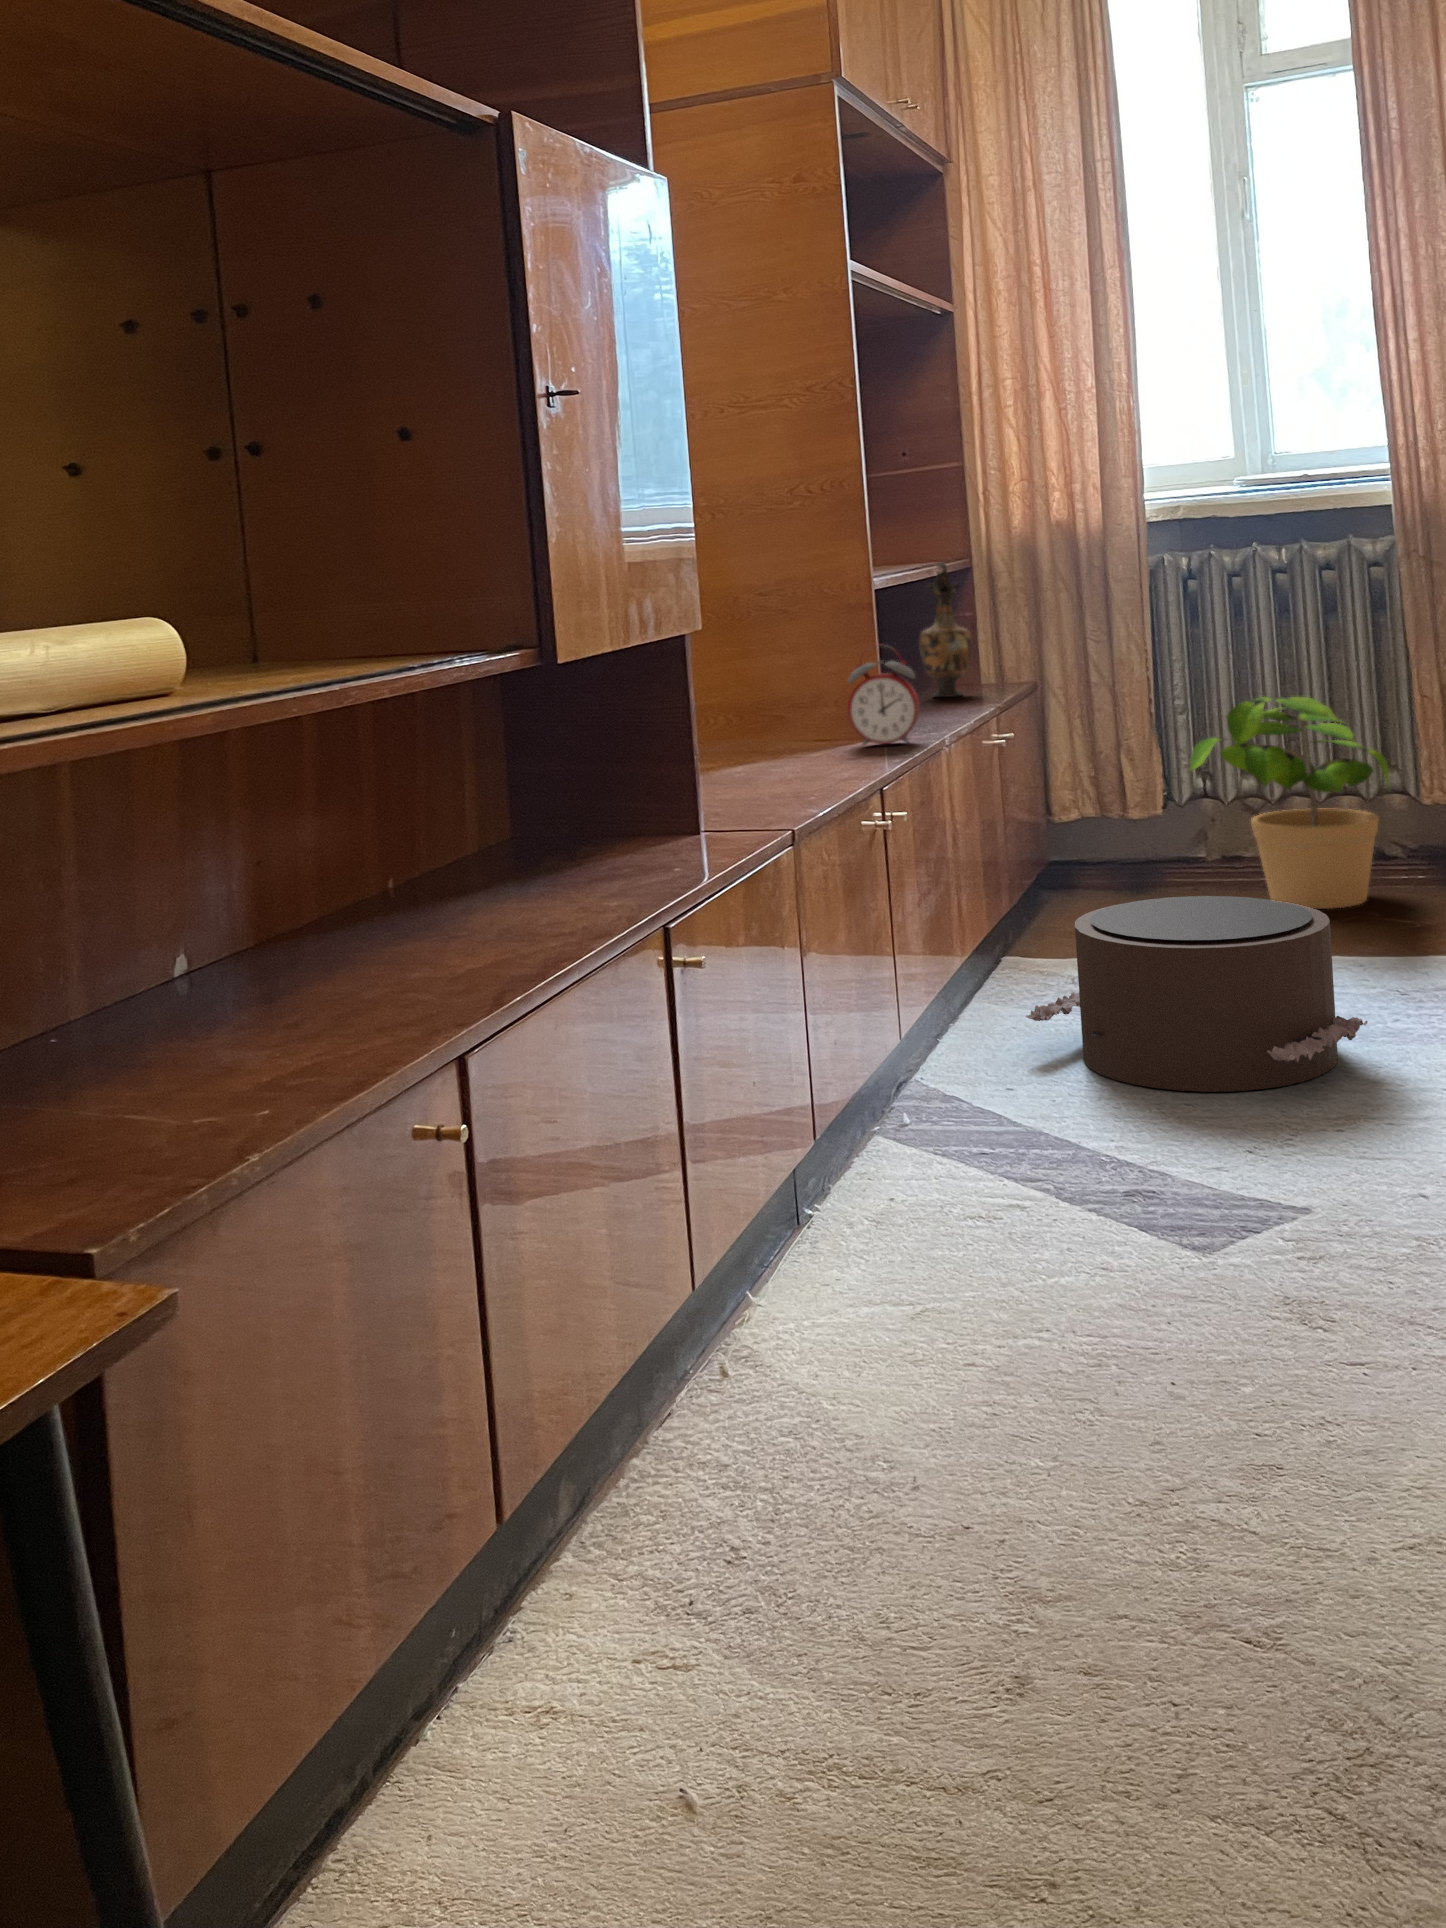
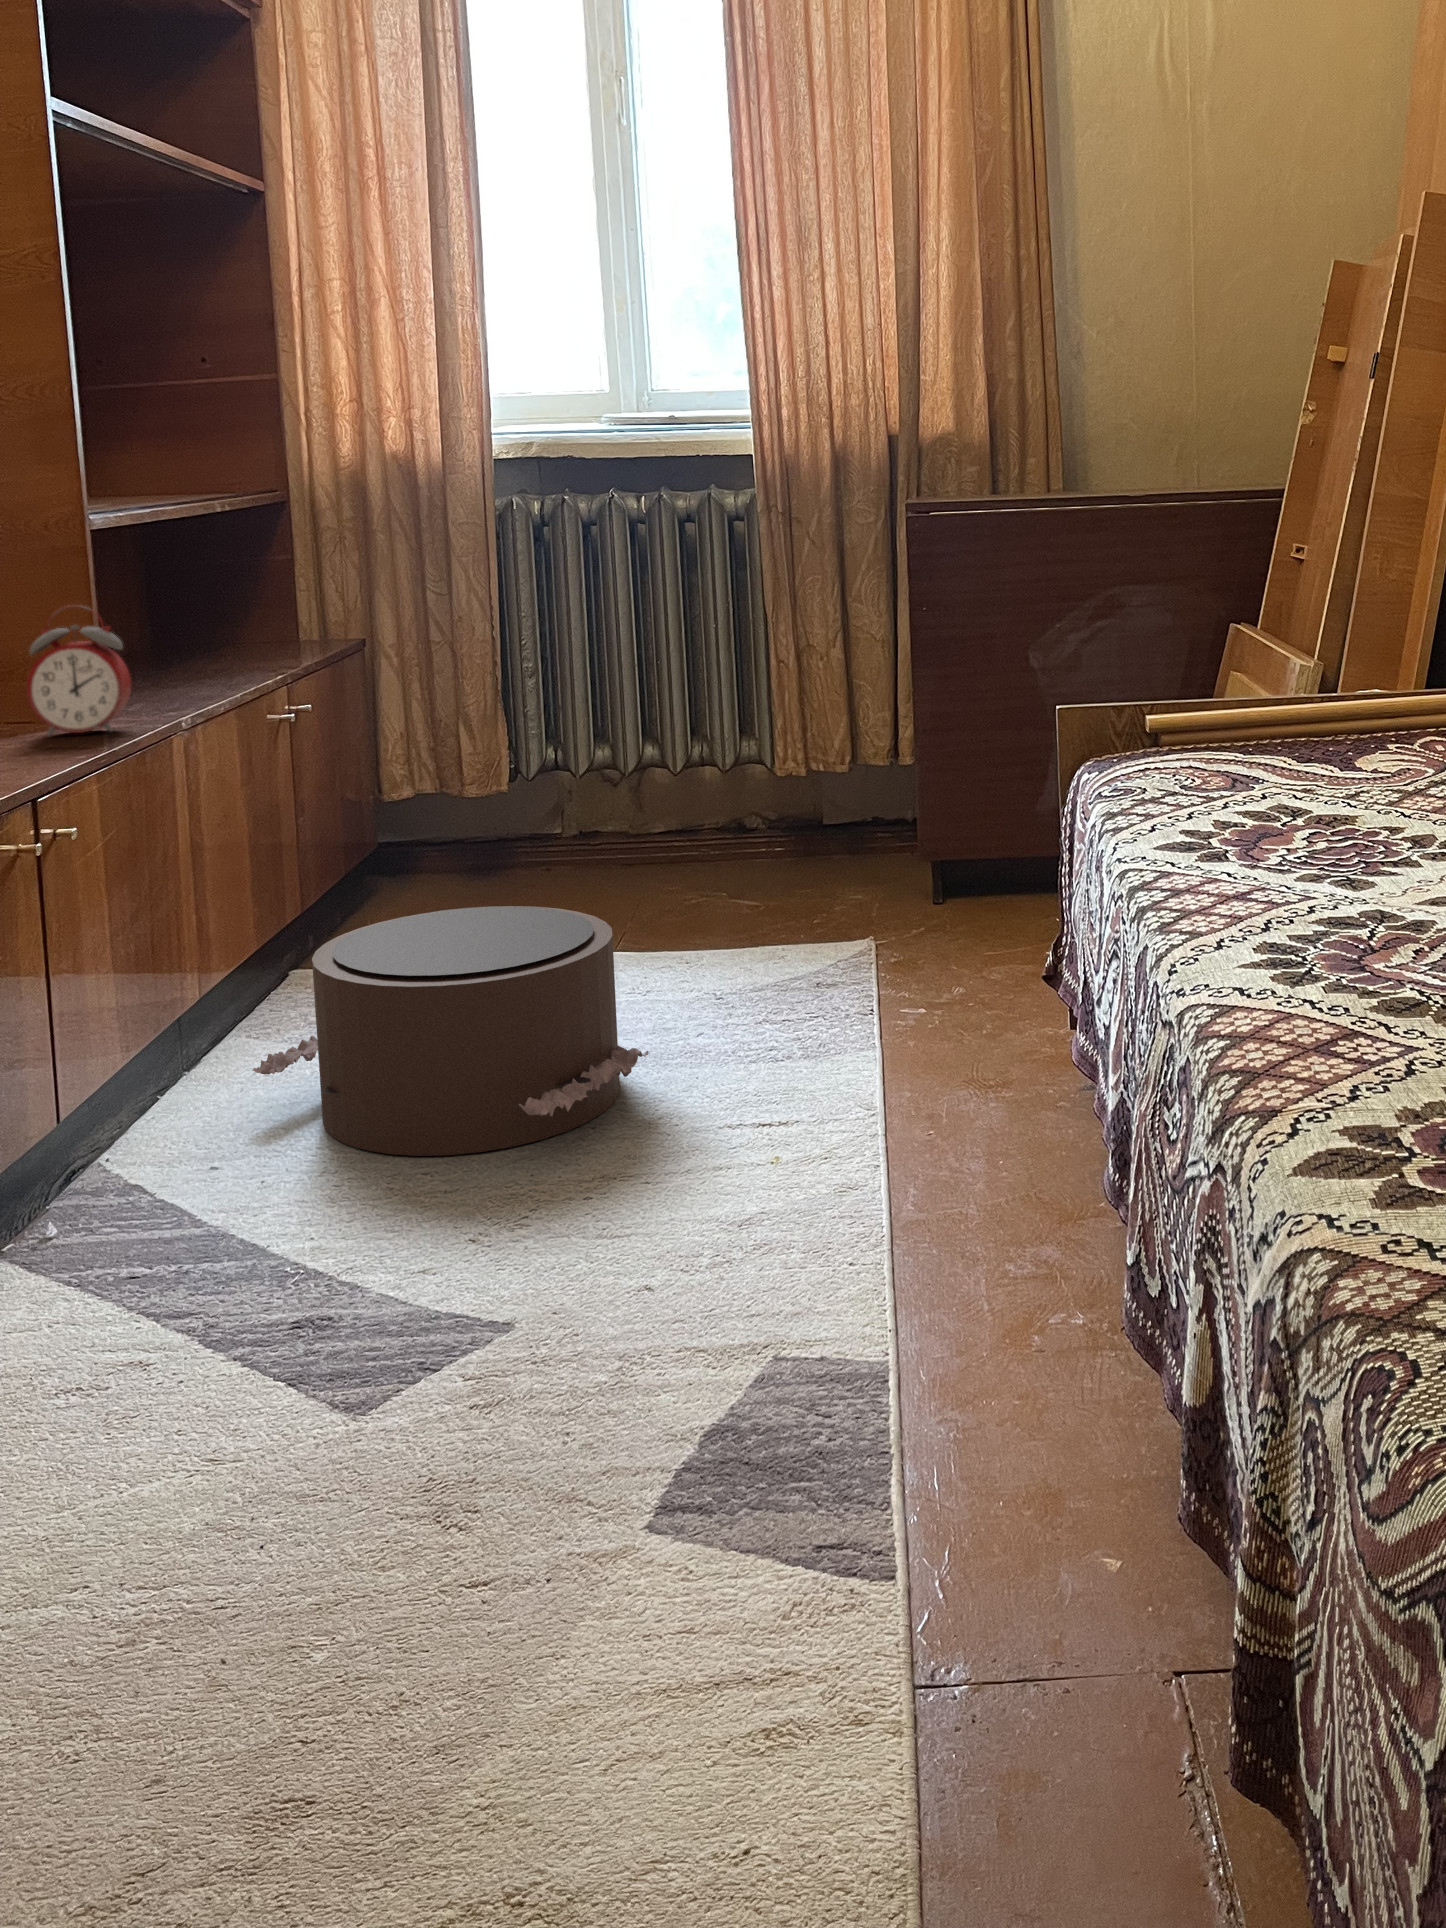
vase: present [919,563,972,697] -> none [202,495,268,657]
potted plant: present [1190,696,1391,909] -> none [532,660,745,889]

